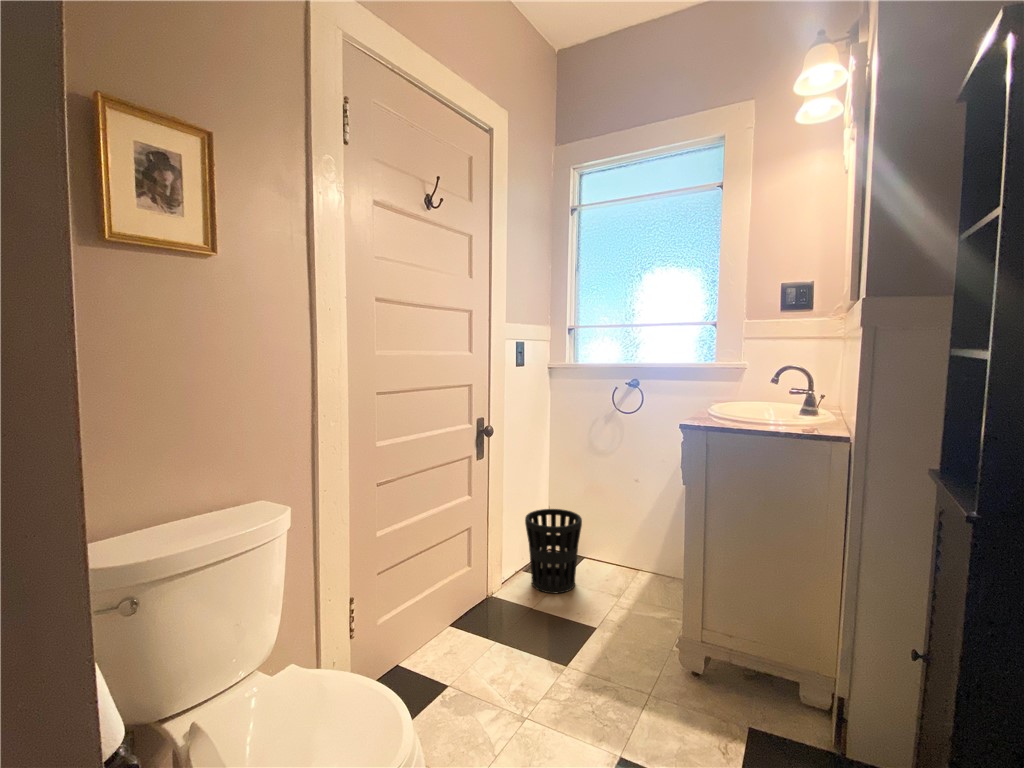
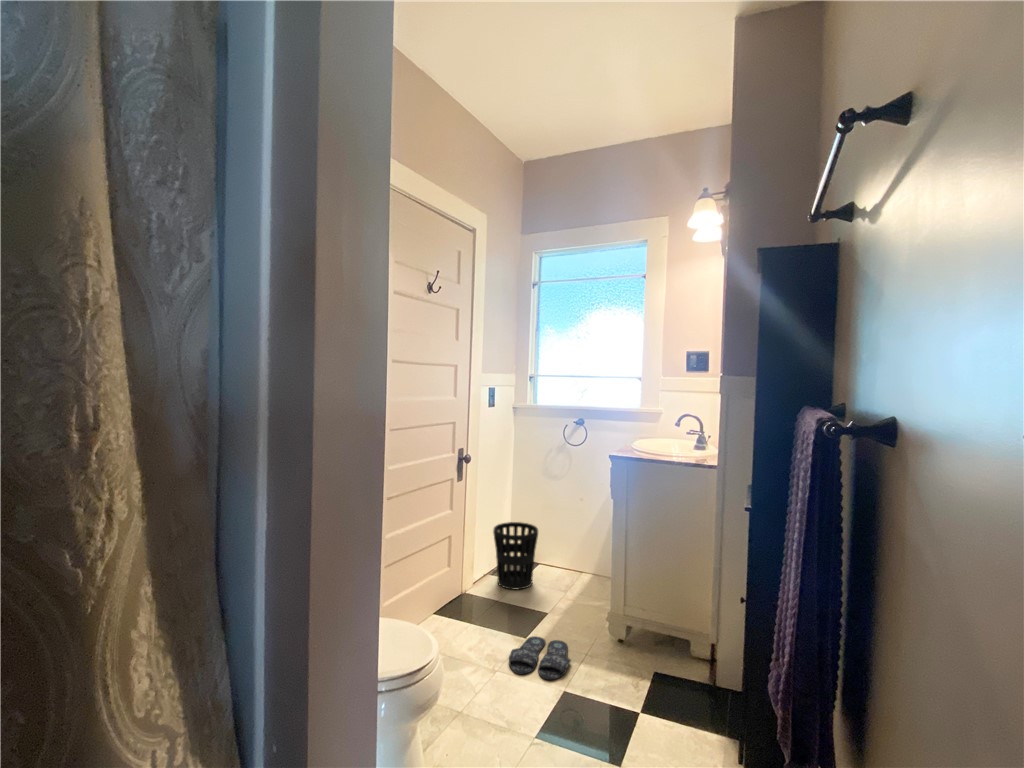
slippers: none [543,664,629,736] -> present [509,636,571,680]

